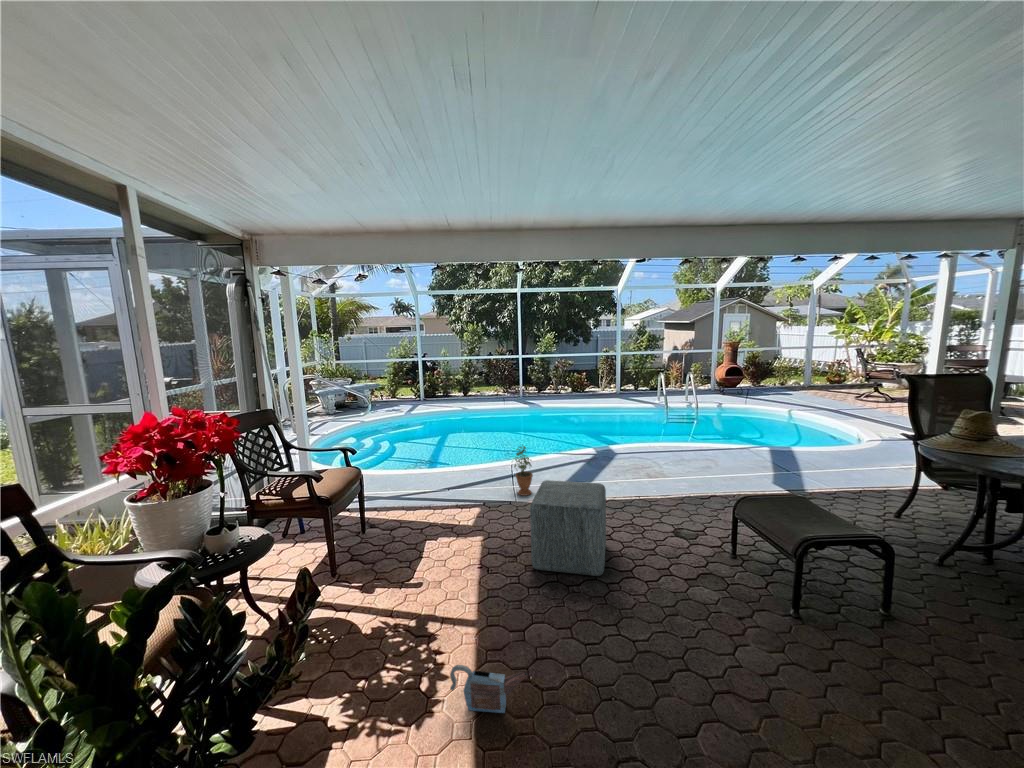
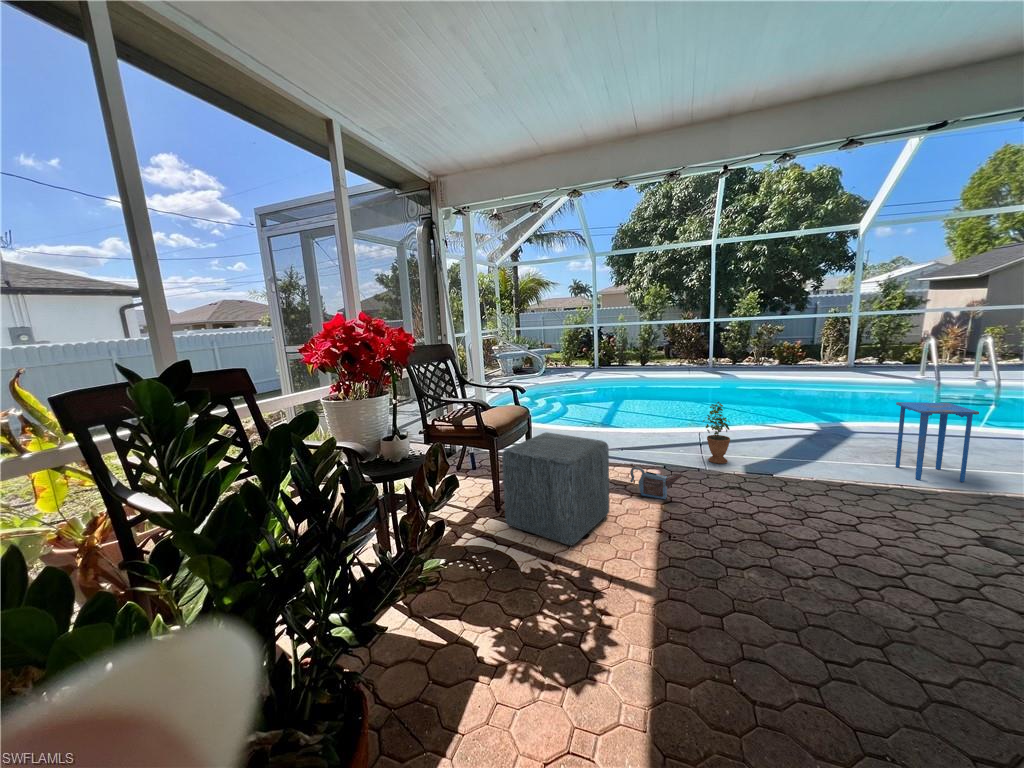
side table: none [637,435,679,491] -> present [896,402,979,482]
ottoman: present [530,480,606,576] -> present [502,432,609,545]
watering can: present [450,665,528,713] -> present [630,467,682,499]

